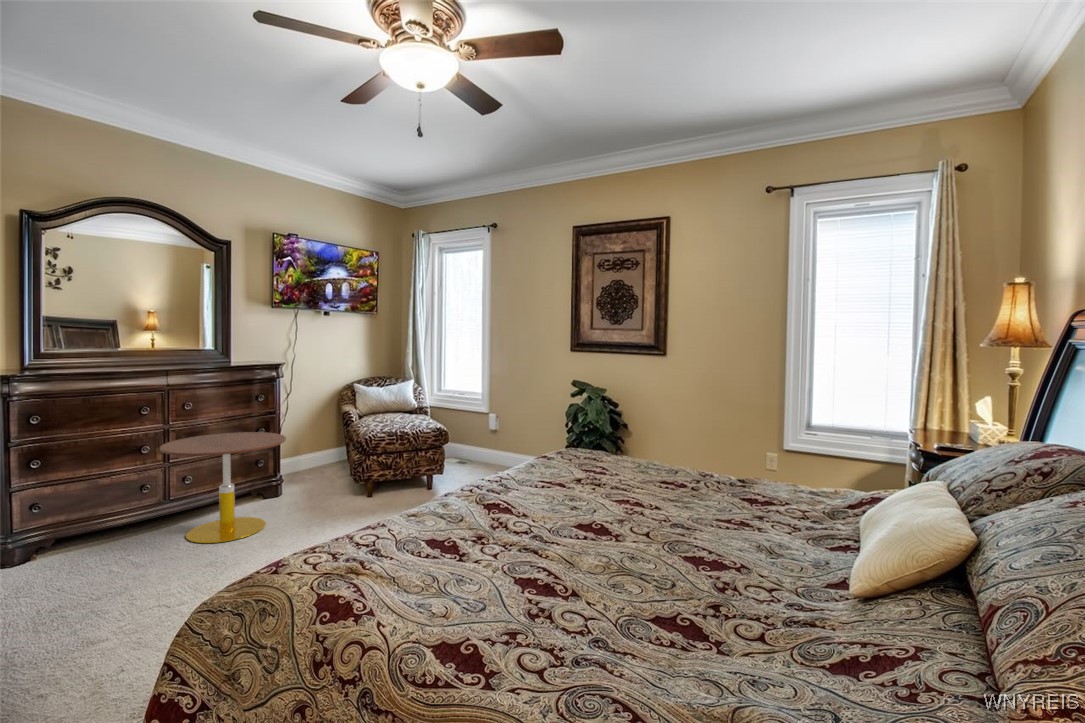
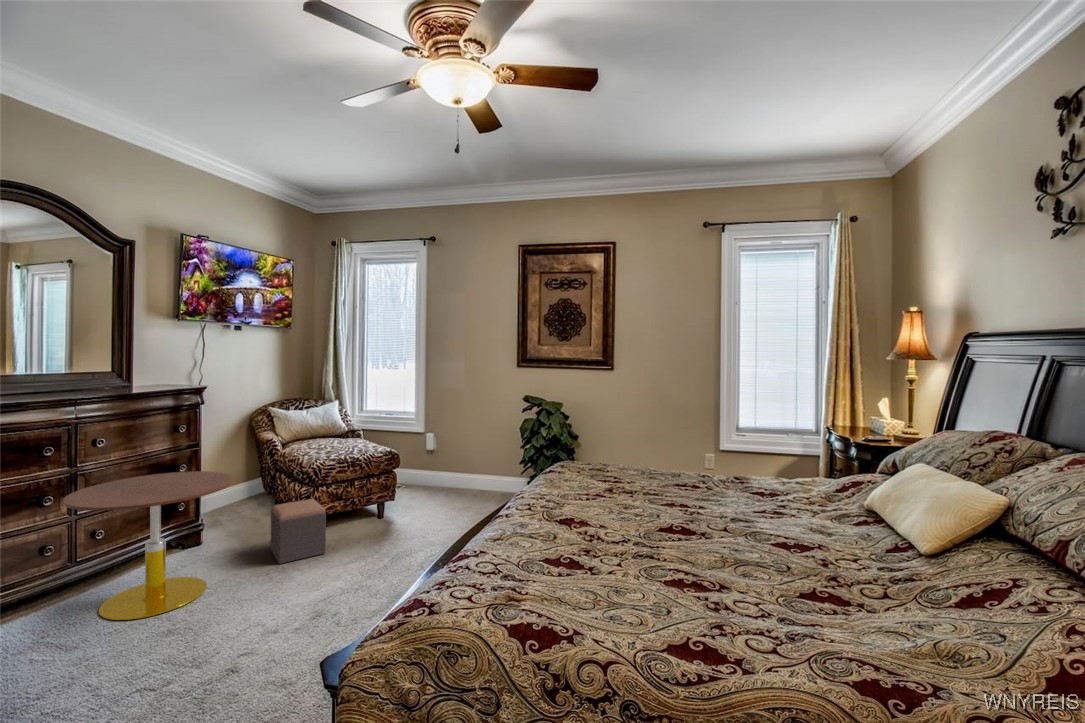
footstool: none [325,465,366,517] -> present [271,499,326,564]

